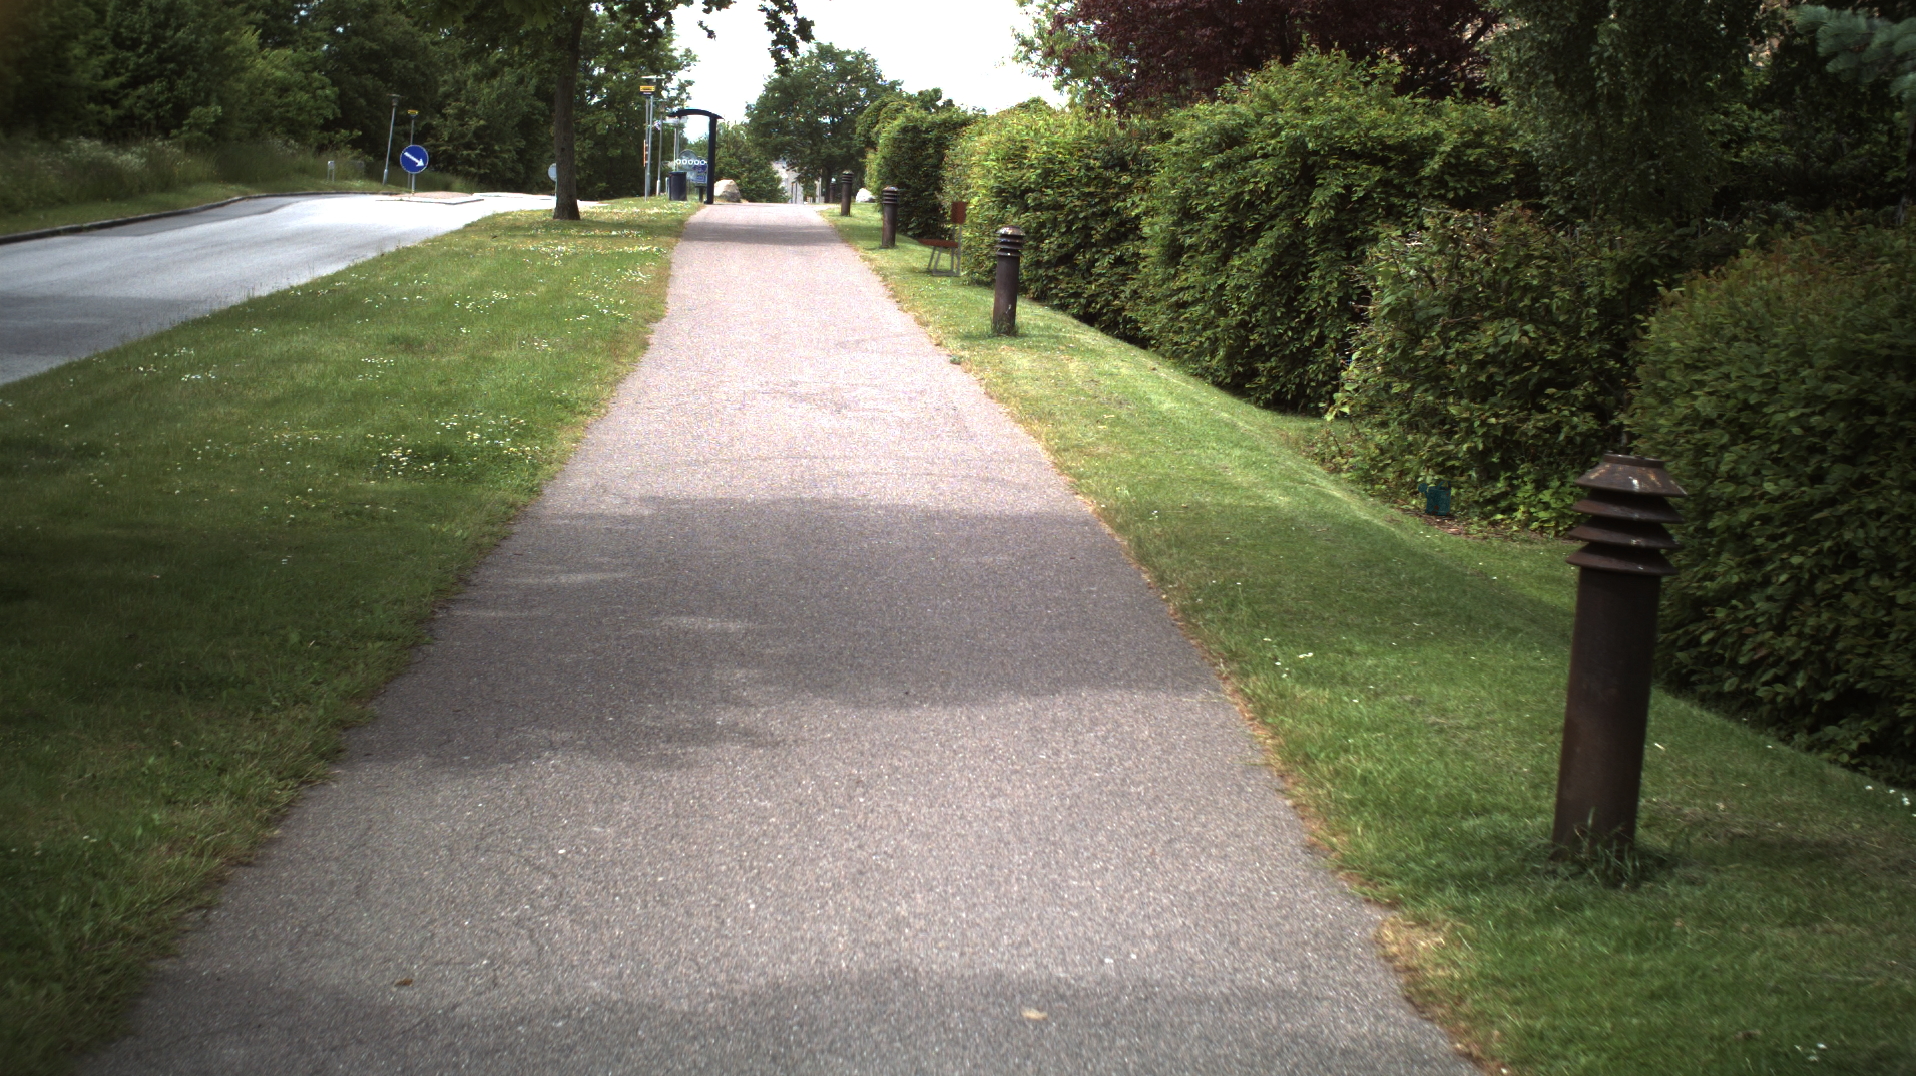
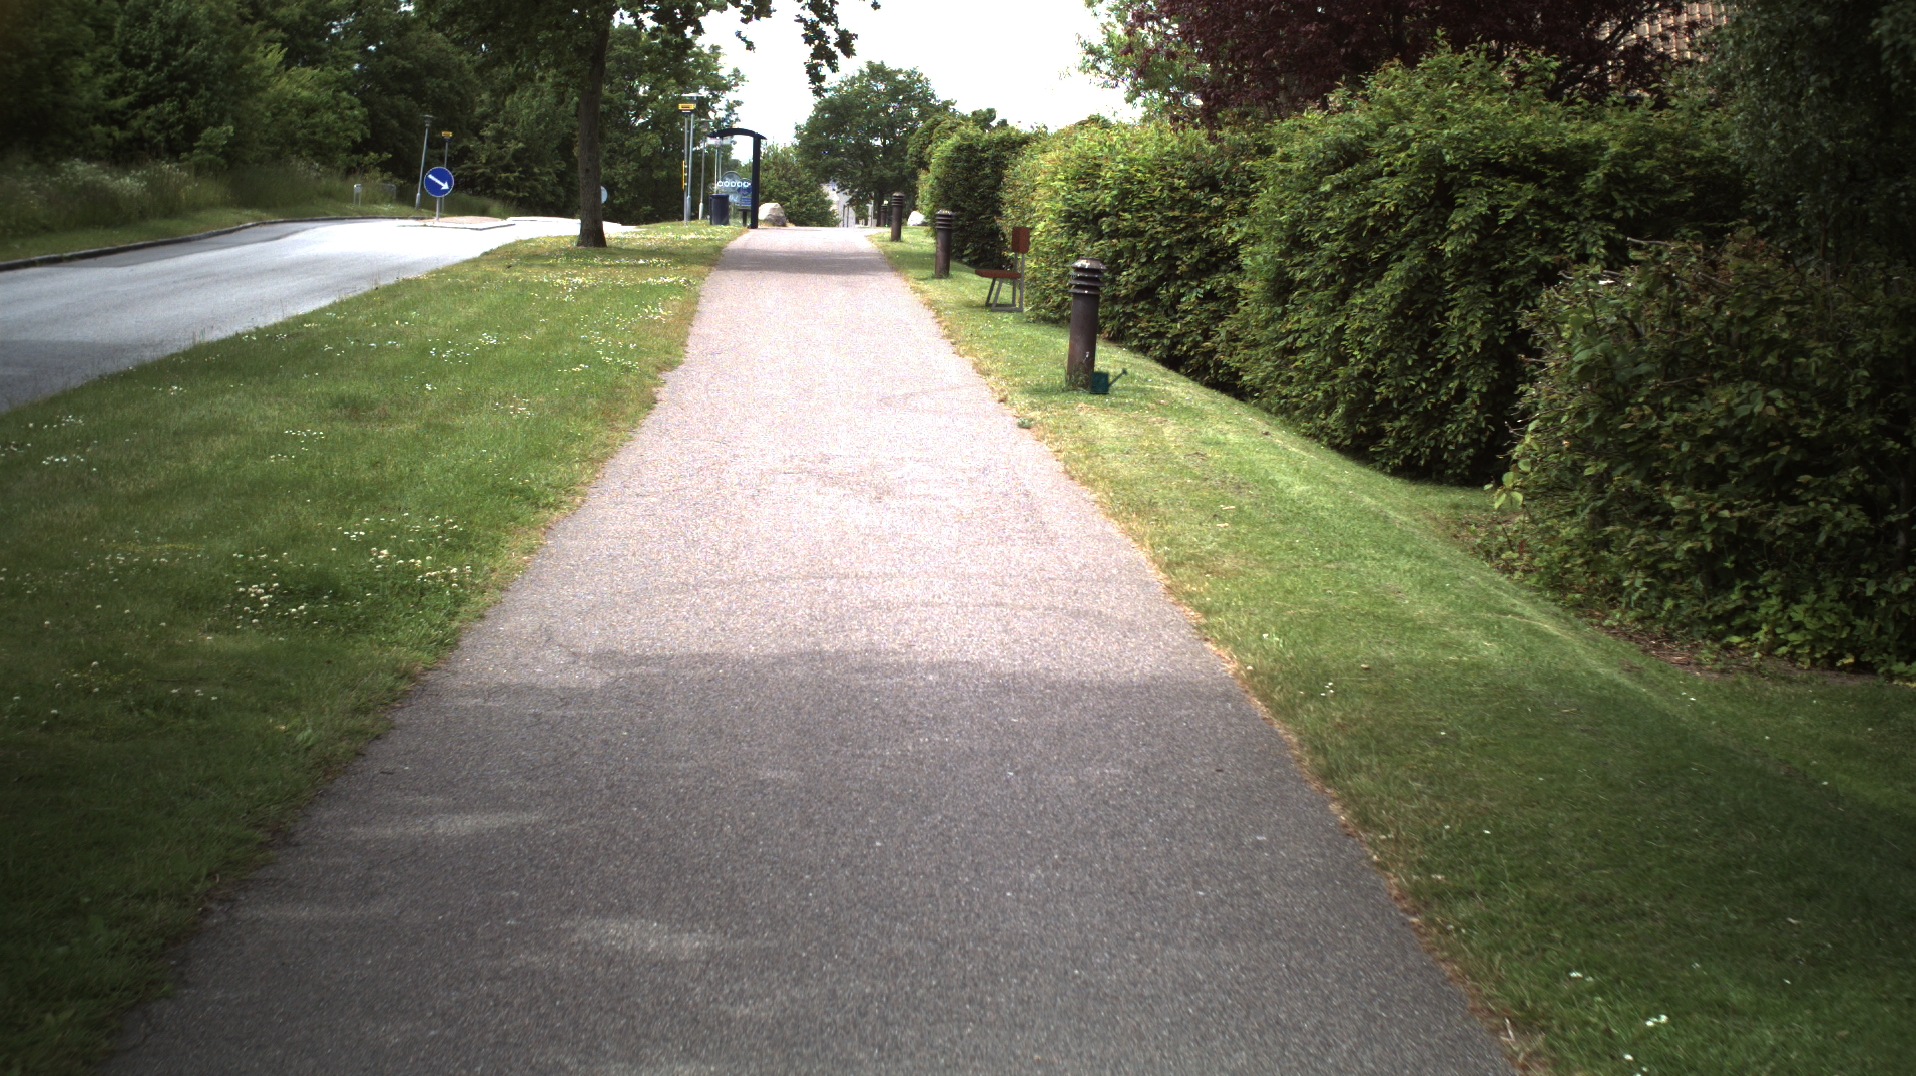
watering can: present [1418,480,1452,515] -> present [1086,368,1128,394]

